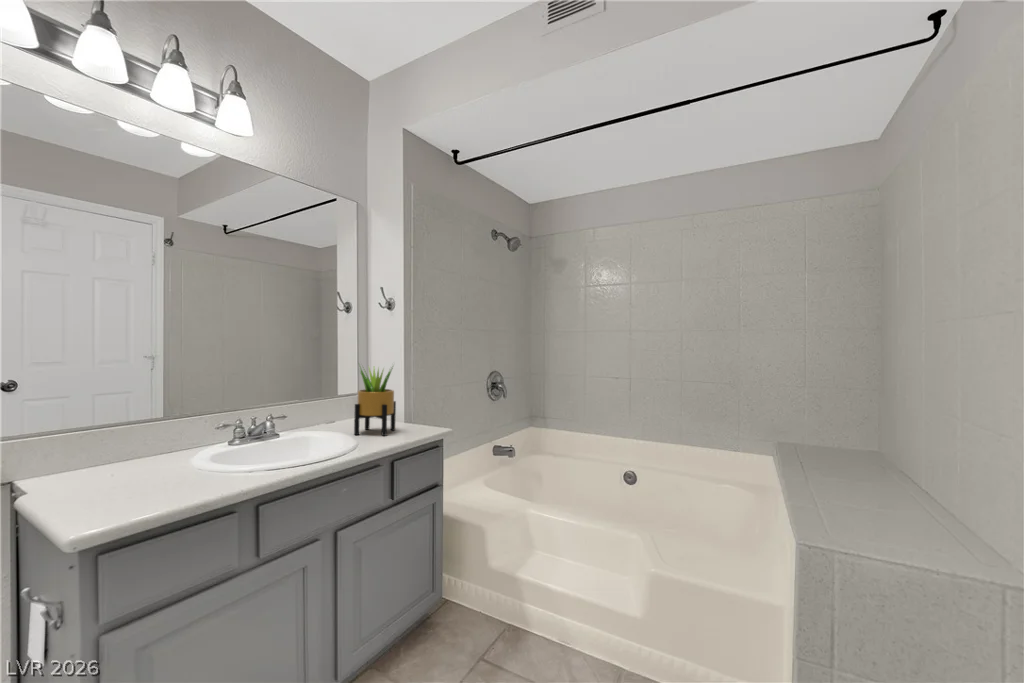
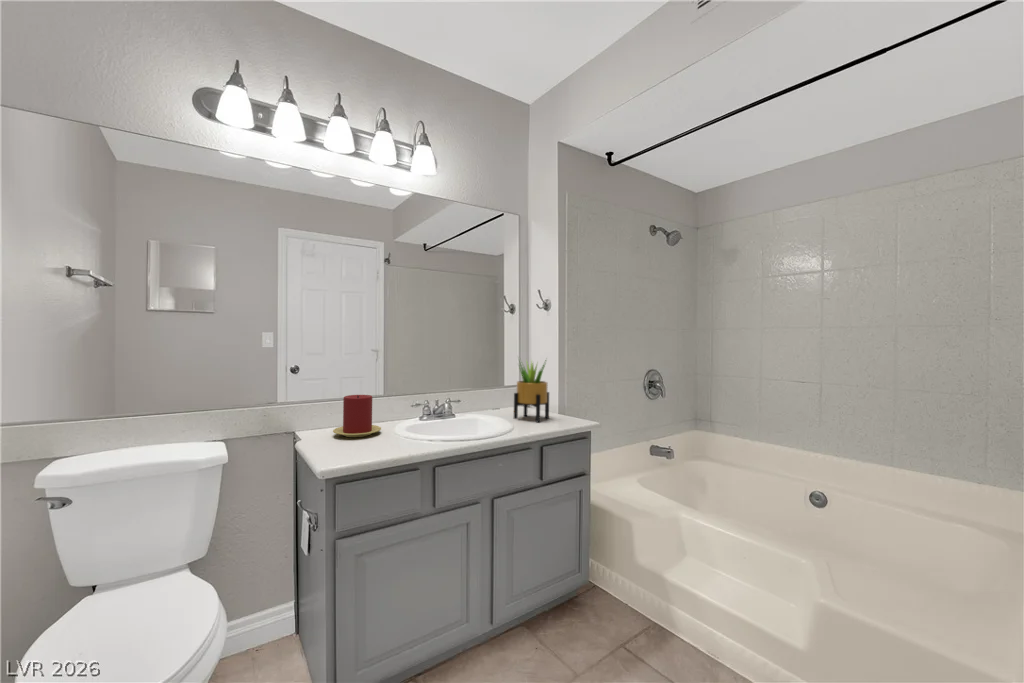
candle: none [88,419,171,479] -> present [333,395,381,437]

